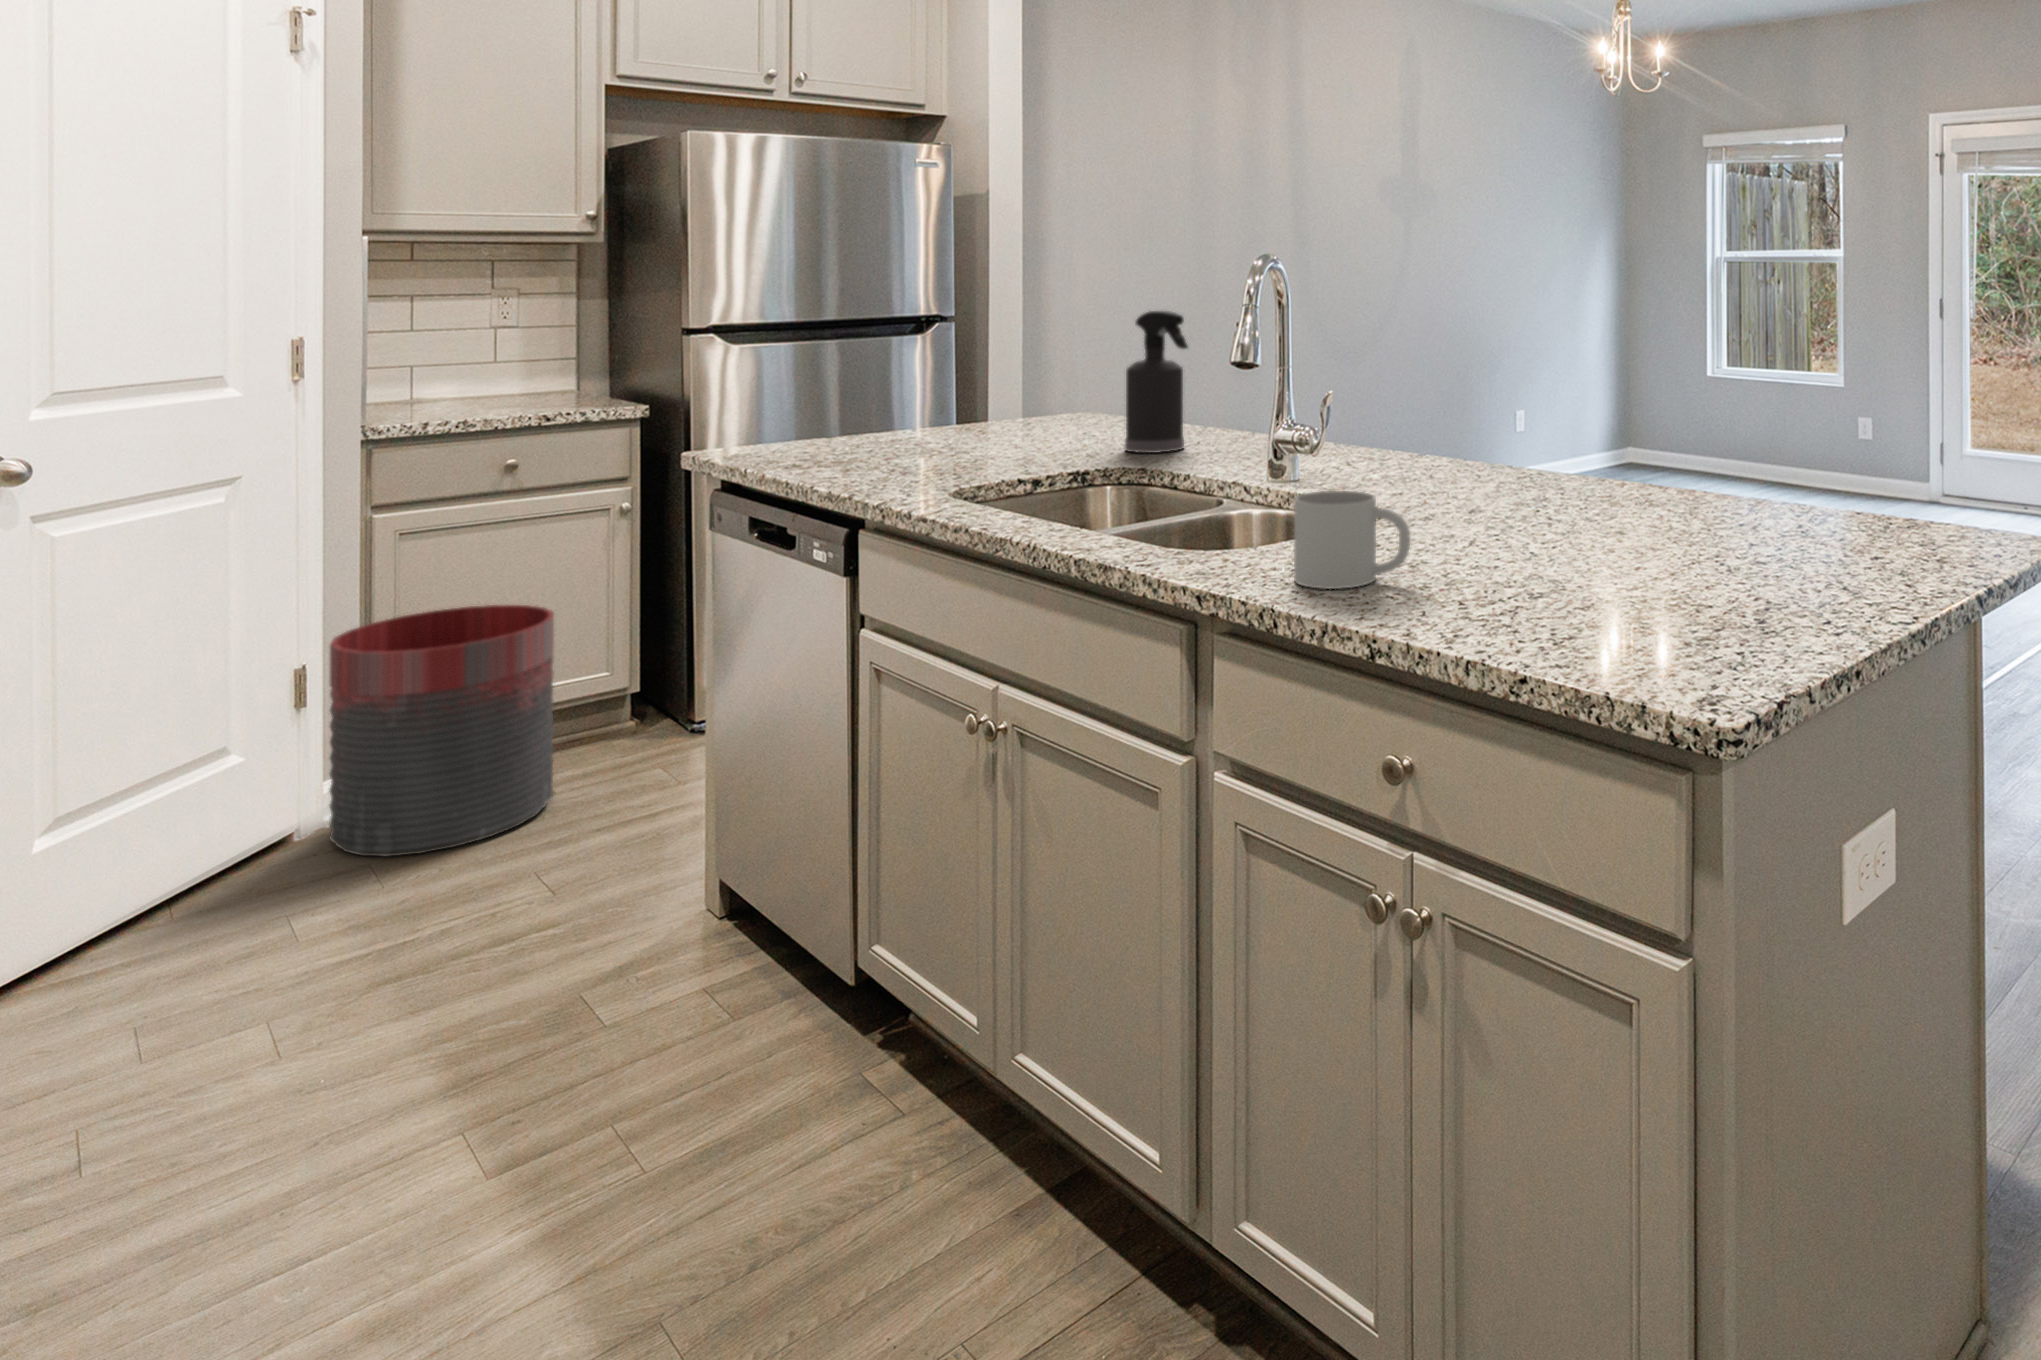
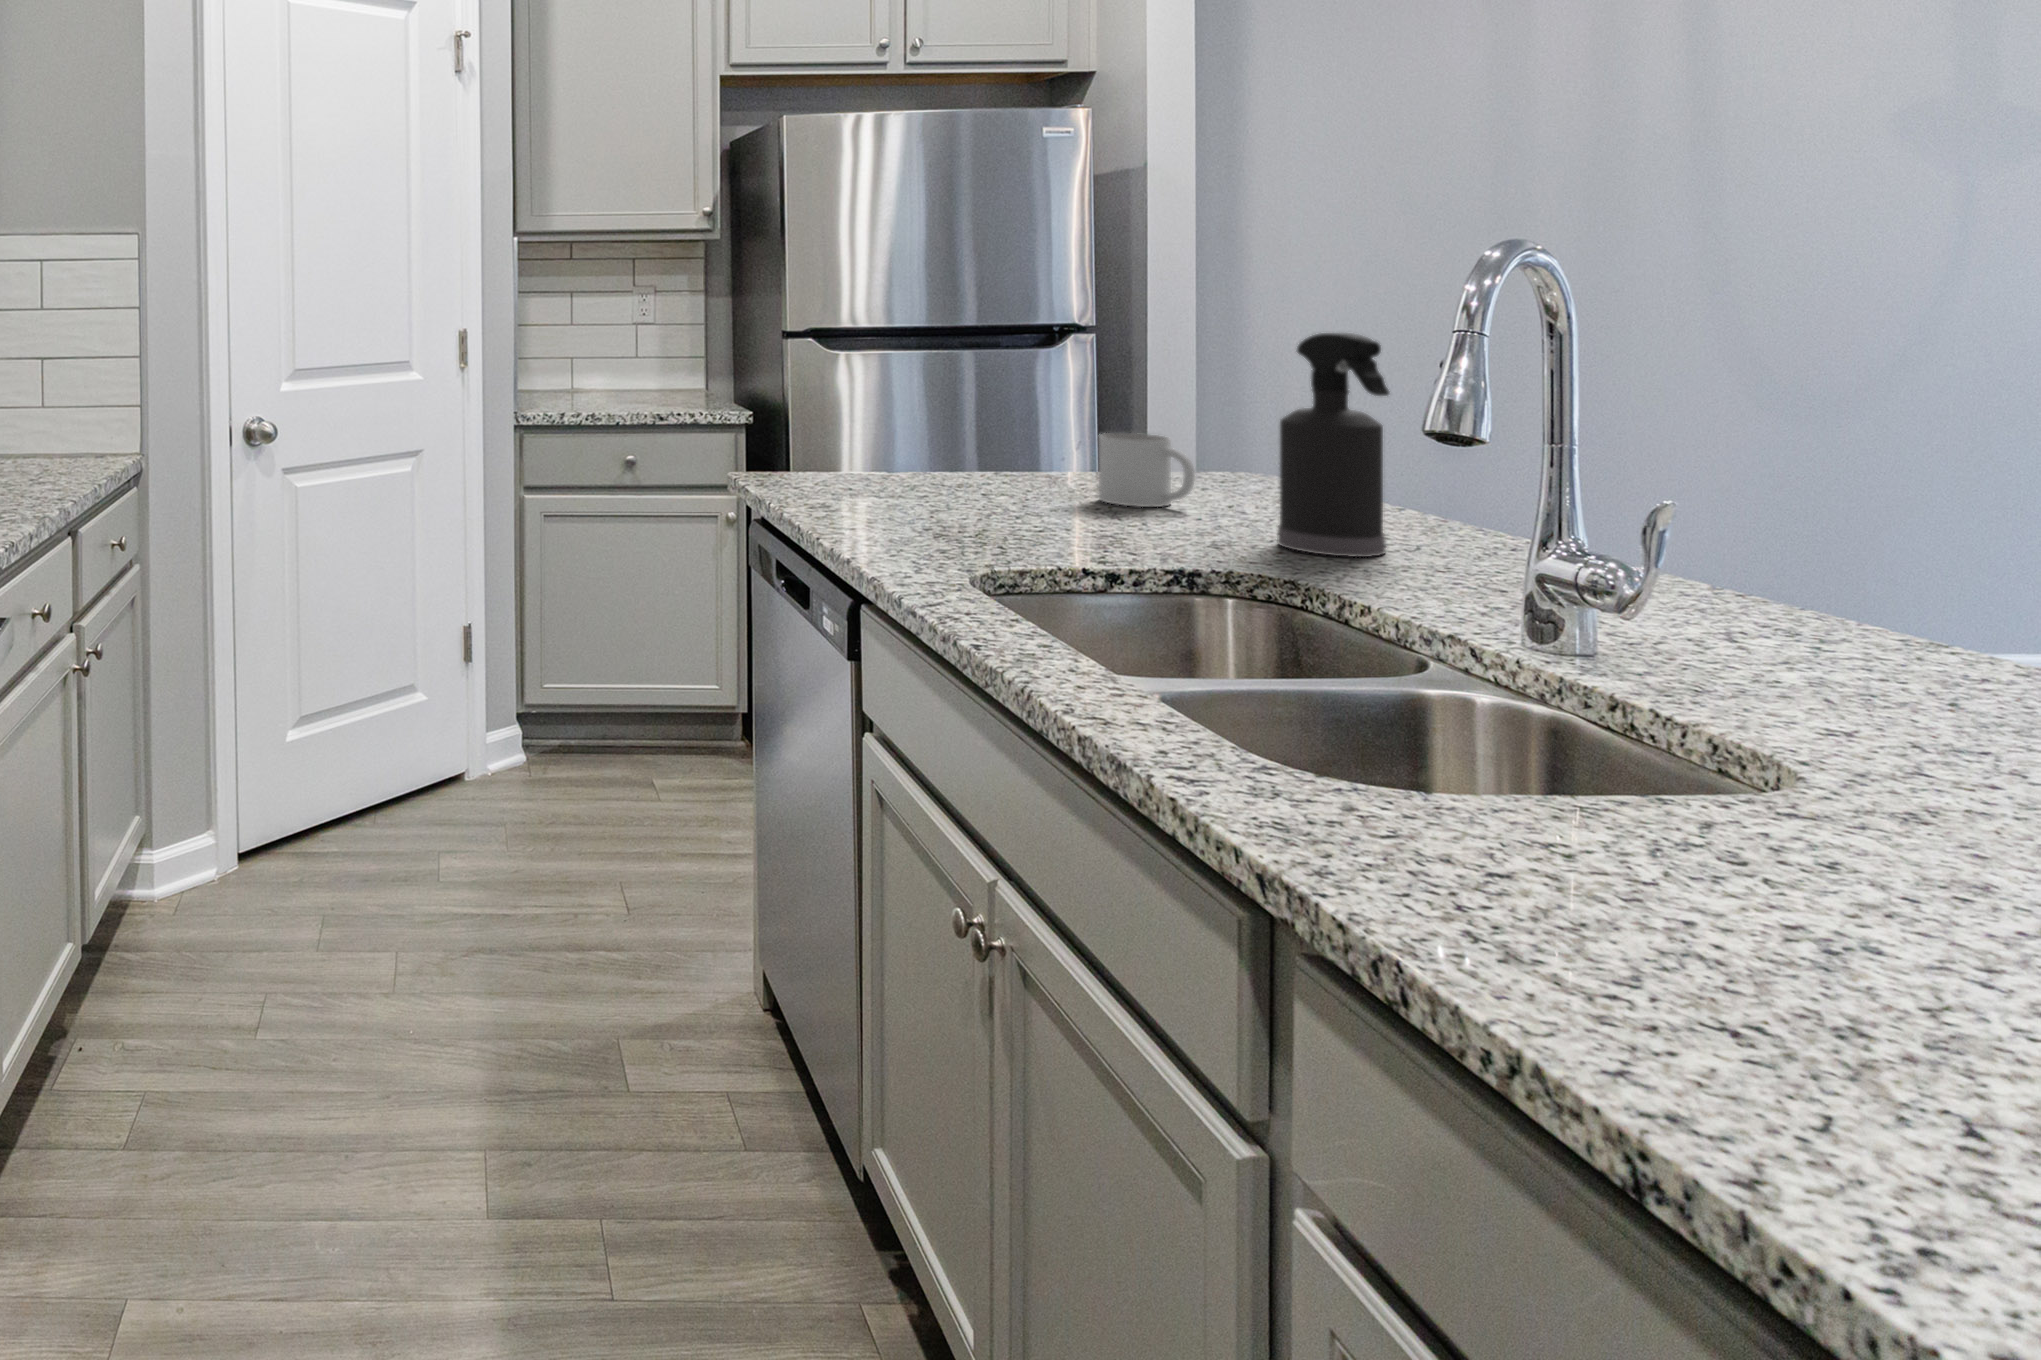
mug: present [1294,491,1410,589] -> present [1099,433,1195,507]
trash can: present [329,605,554,857] -> none [483,592,657,830]

